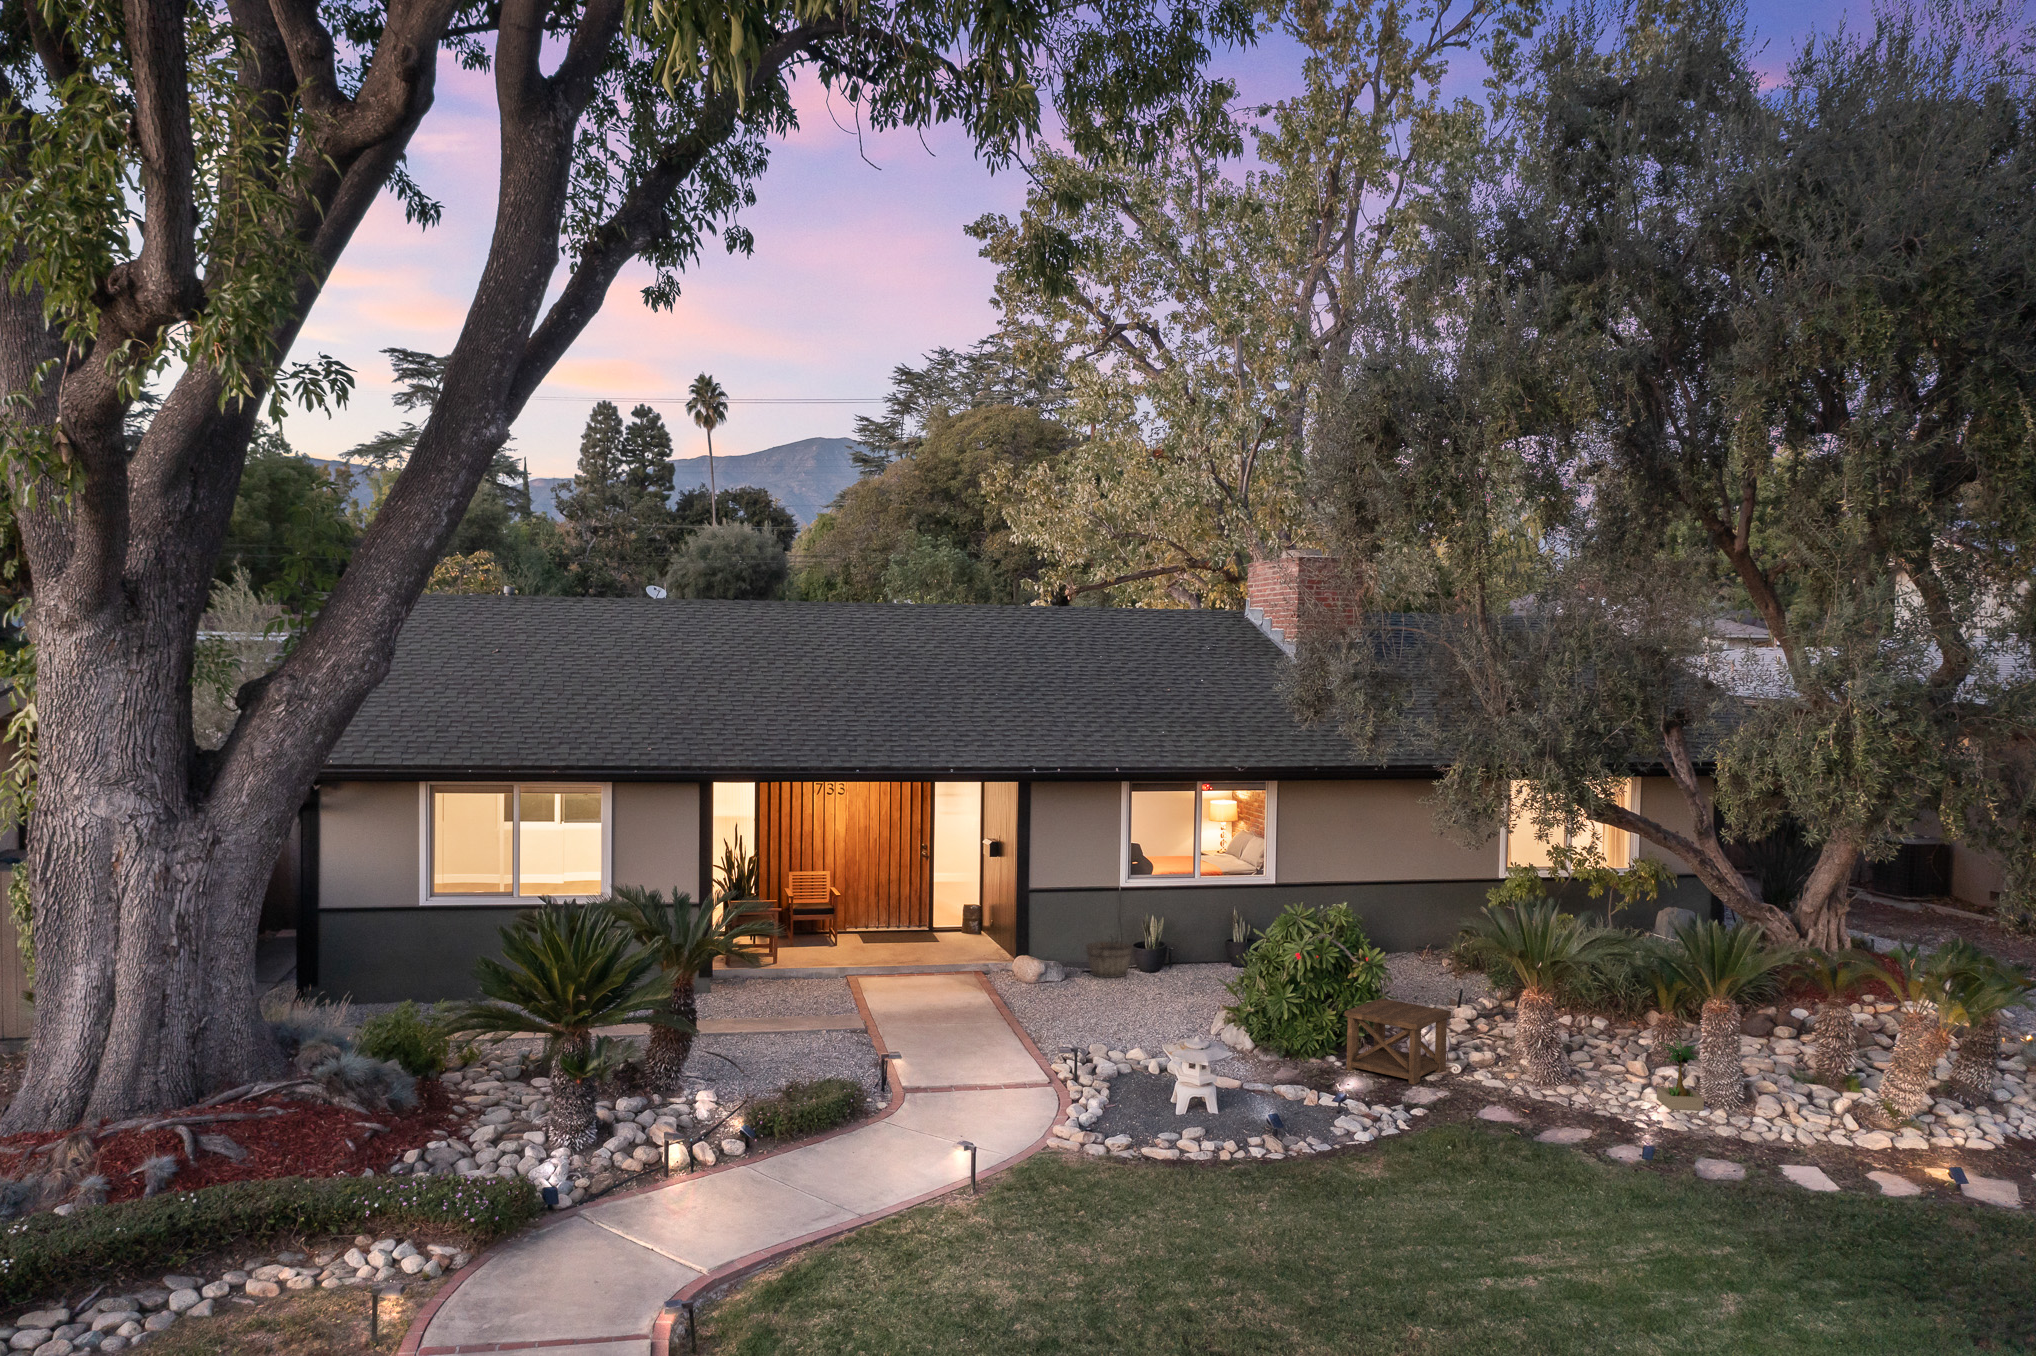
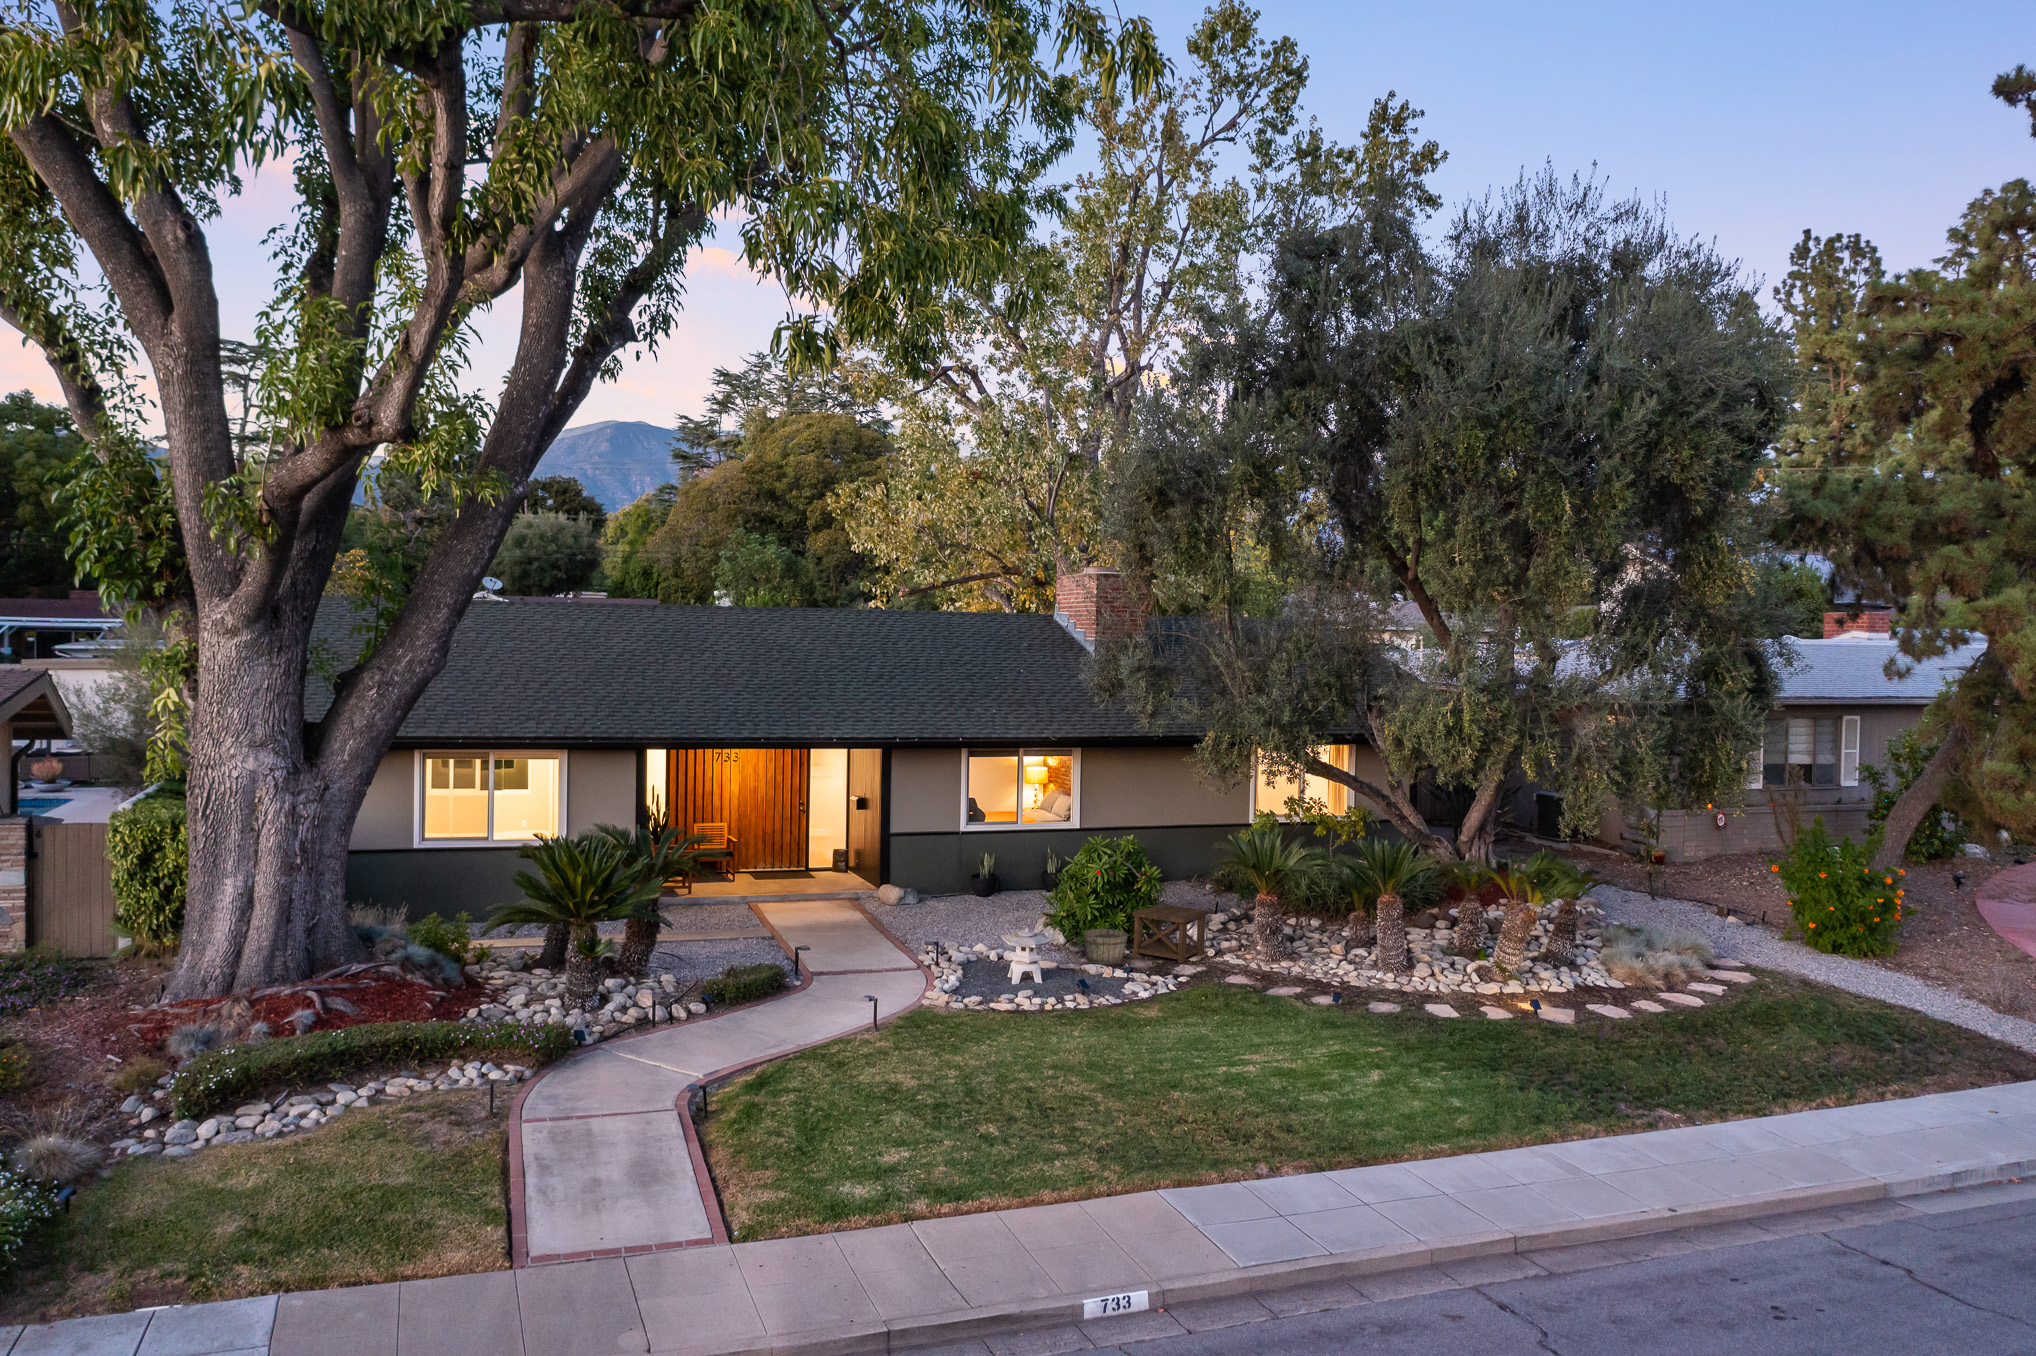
wooden bucket: present [1086,941,1132,978] -> present [1084,923,1128,964]
potted plant: present [1657,1039,1704,1110] -> none [1347,924,1384,974]

